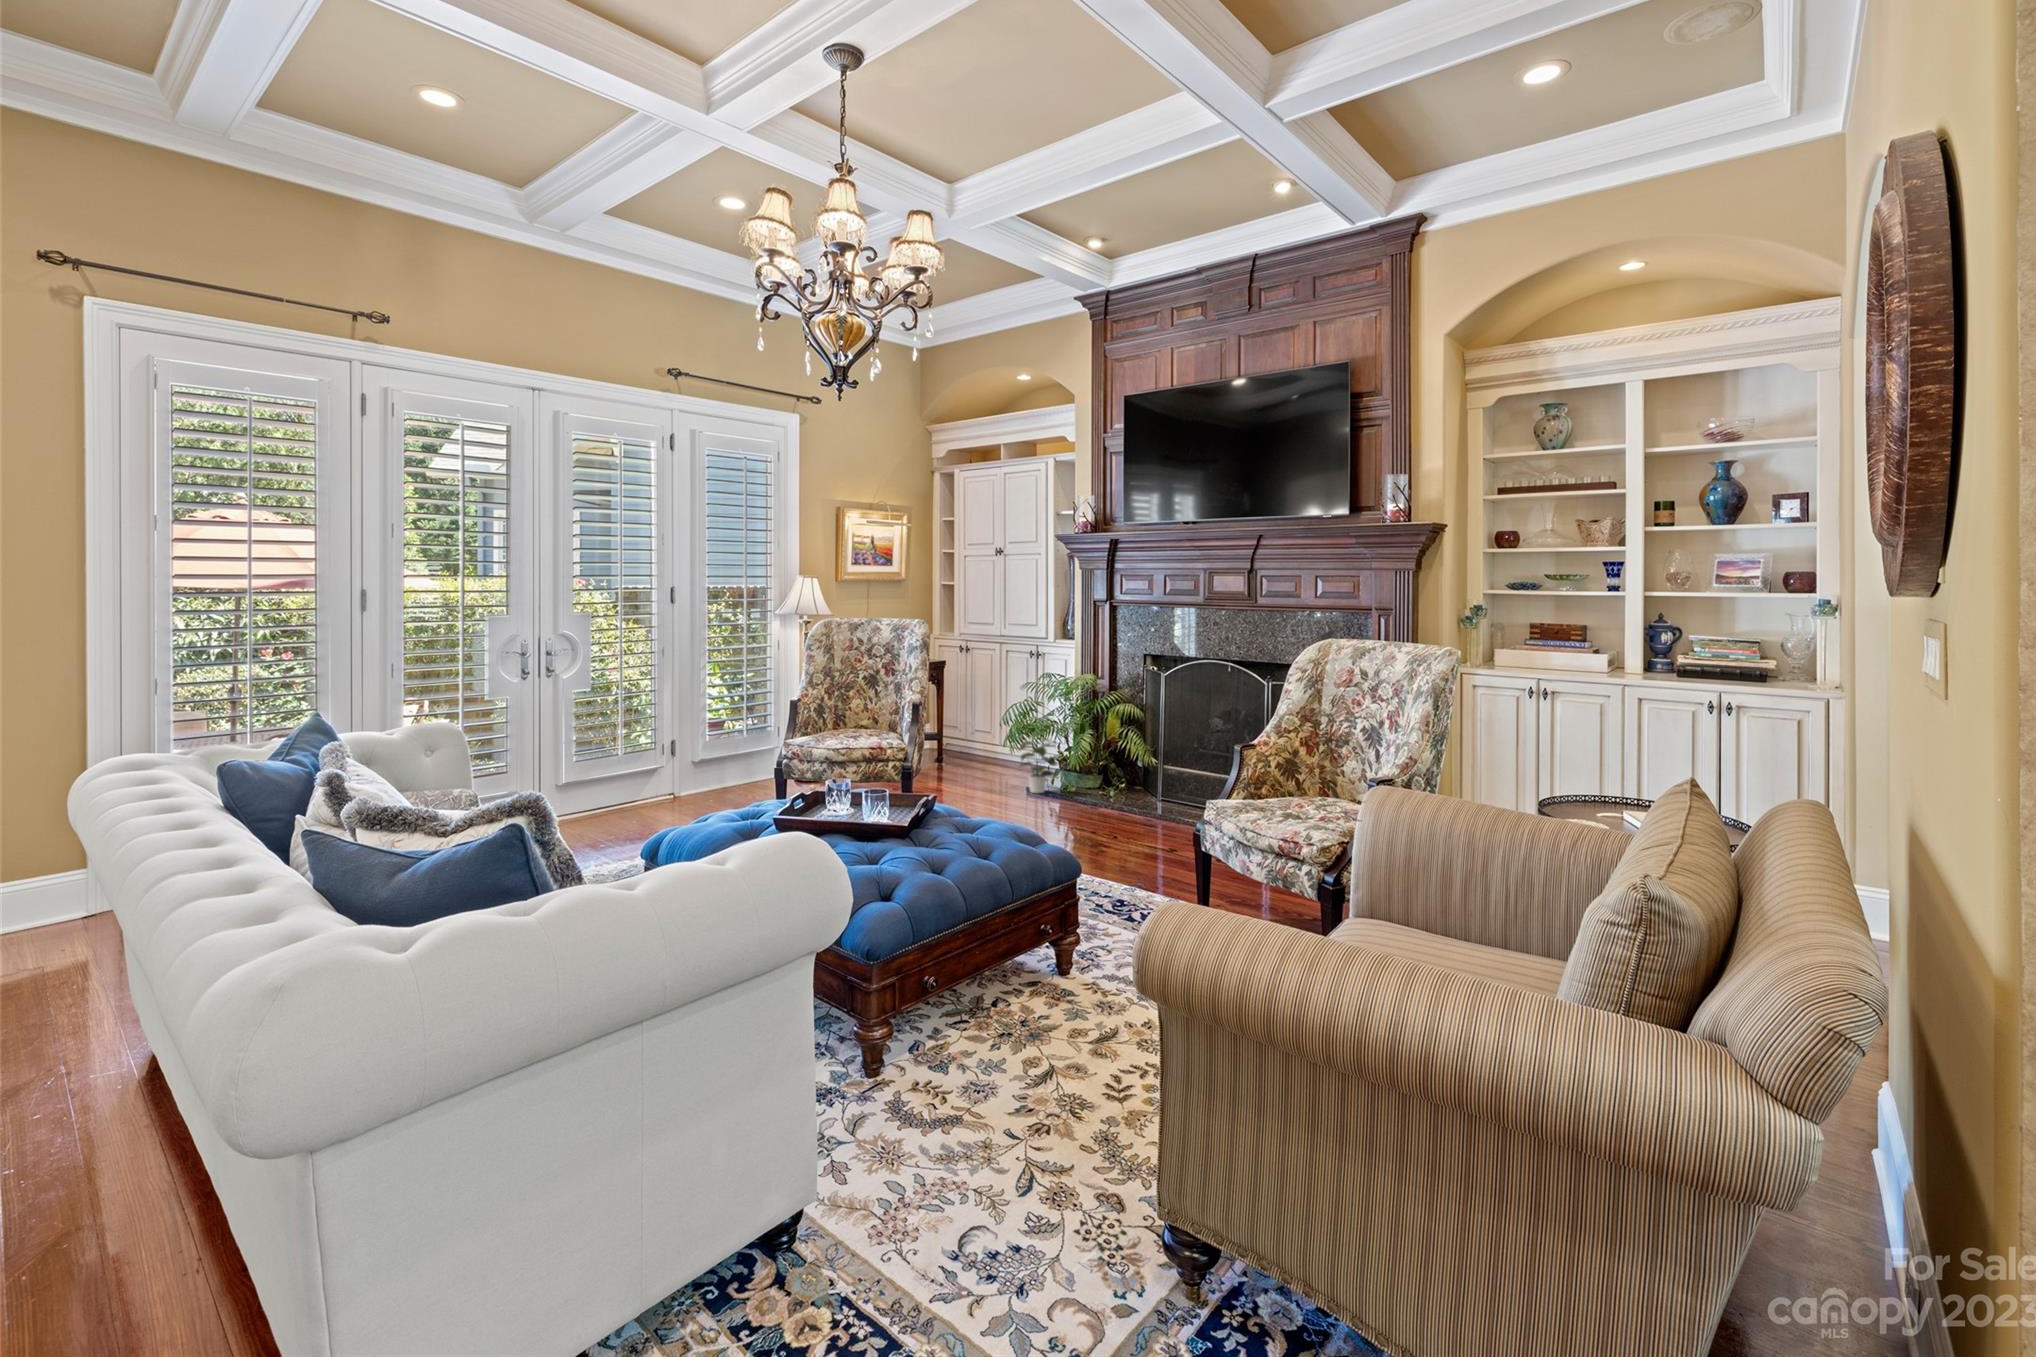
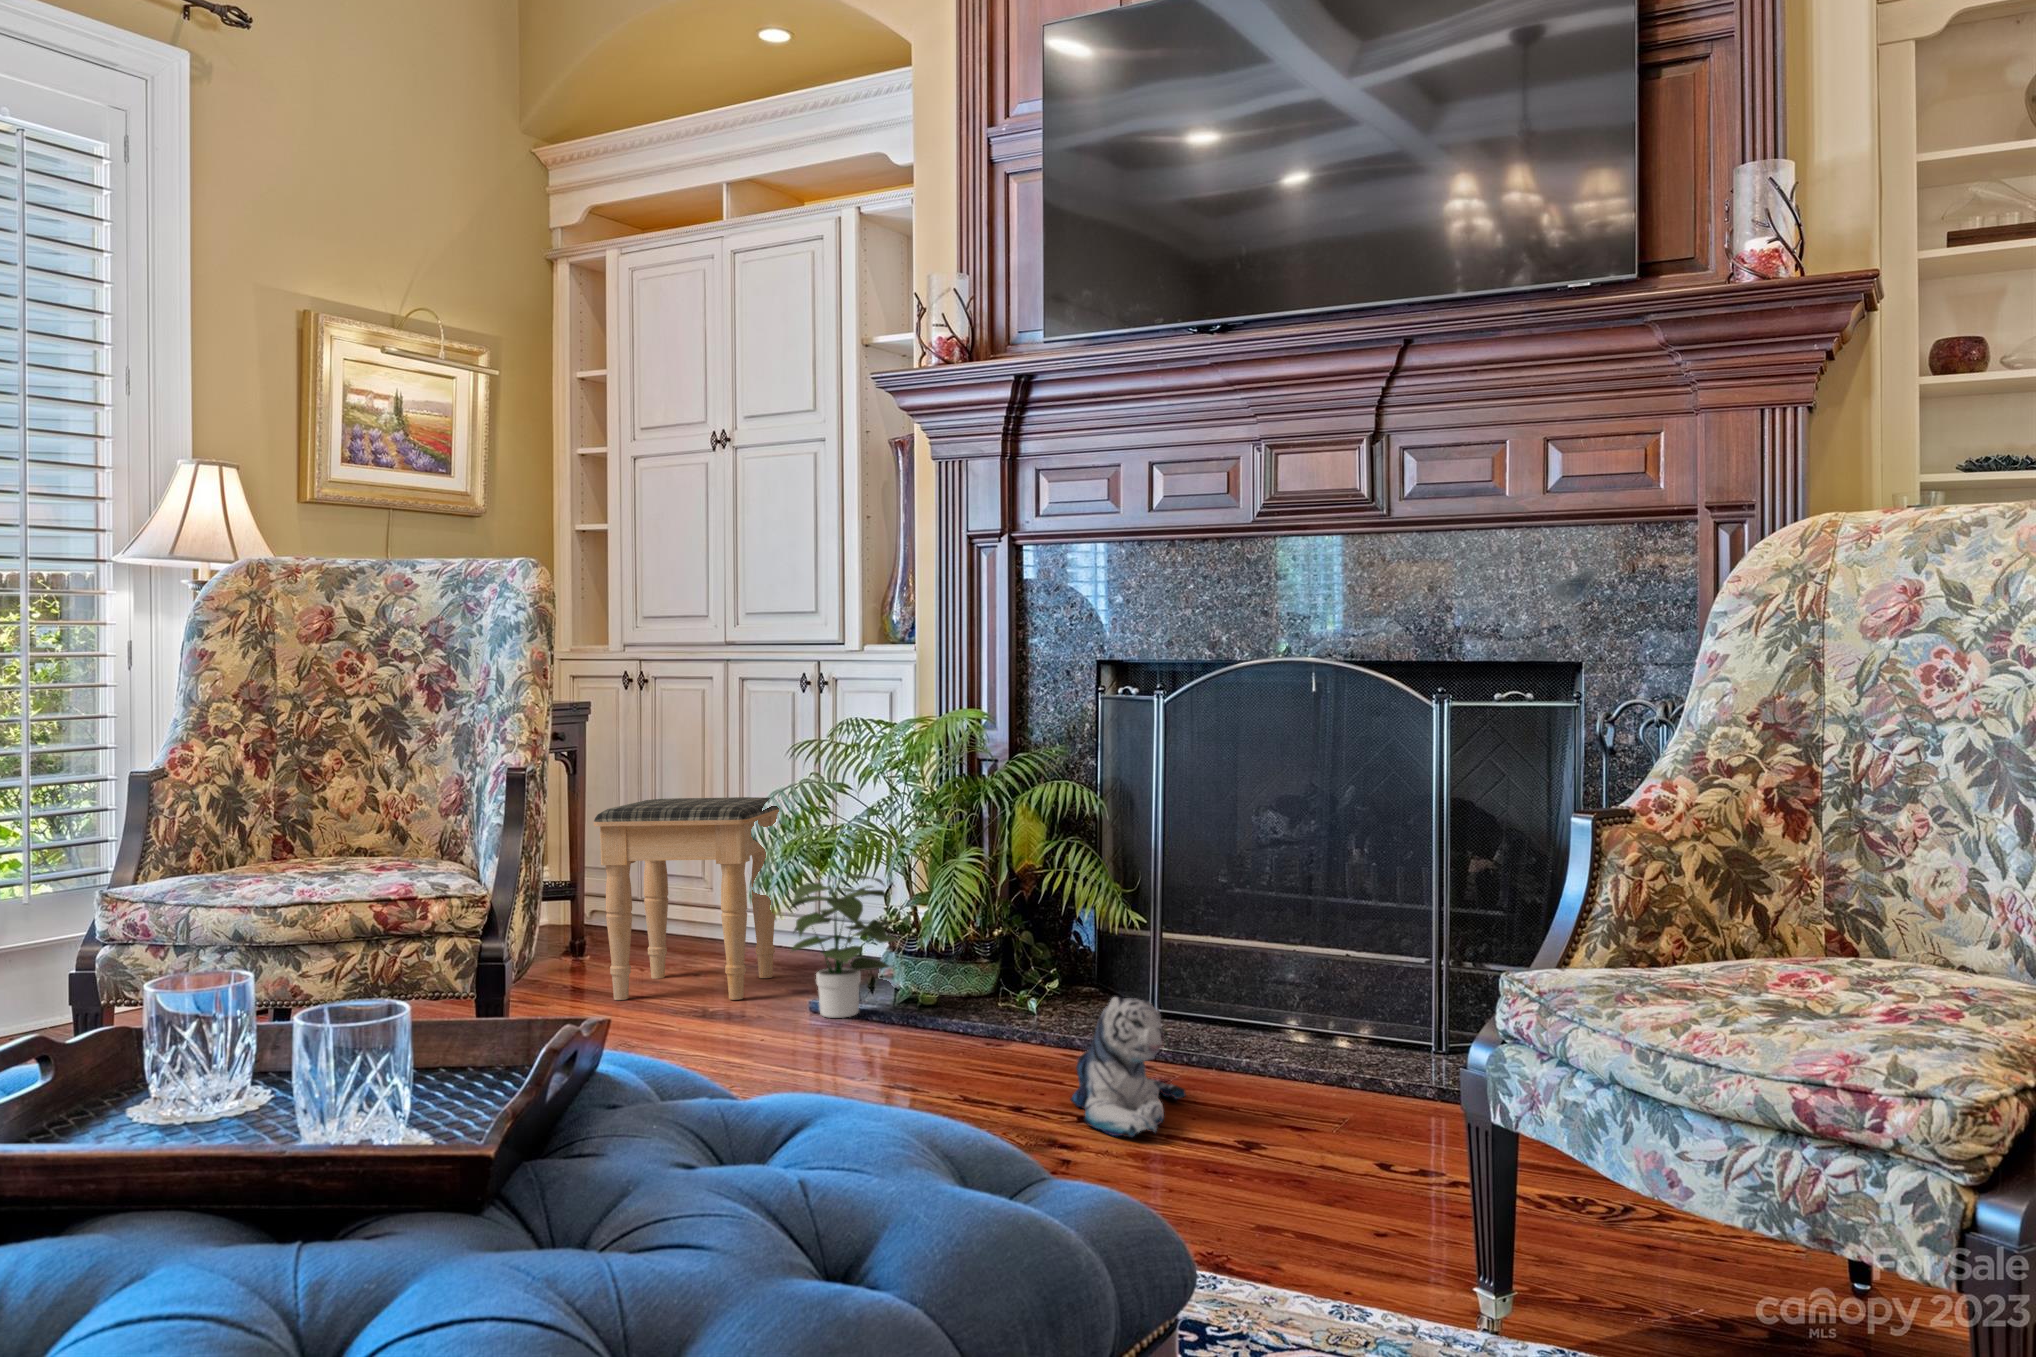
footstool: none [946,702,1021,784] -> present [594,797,779,1000]
plush toy: none [1109,792,1152,842] -> present [1070,997,1185,1137]

